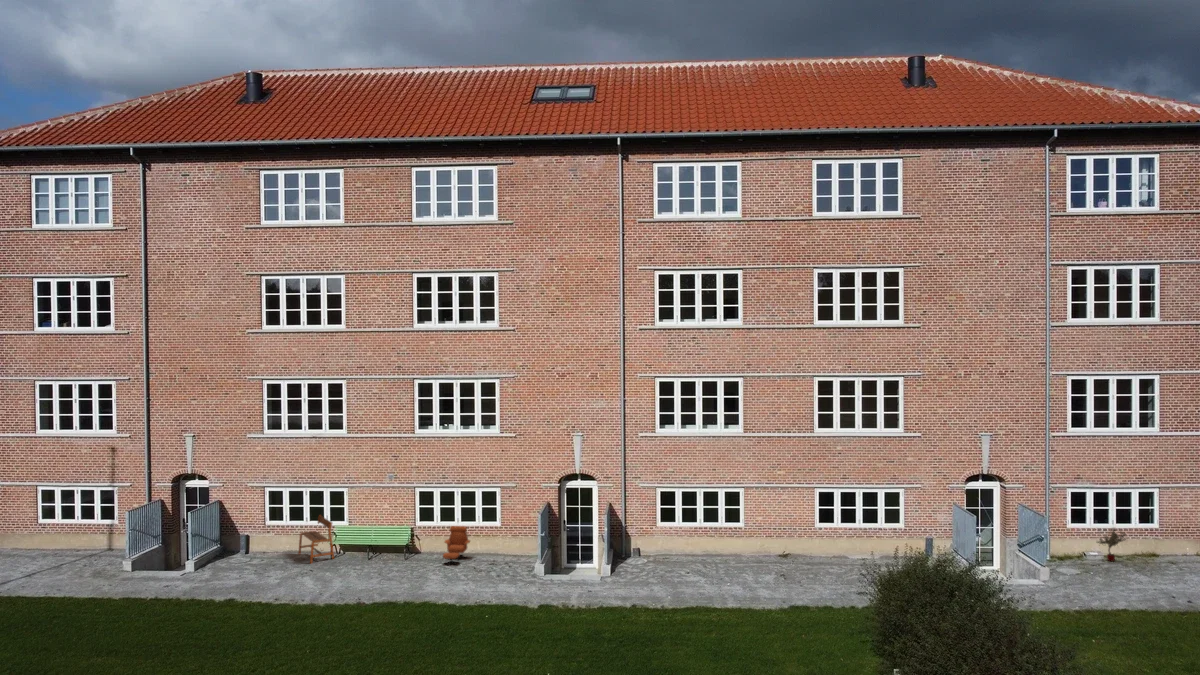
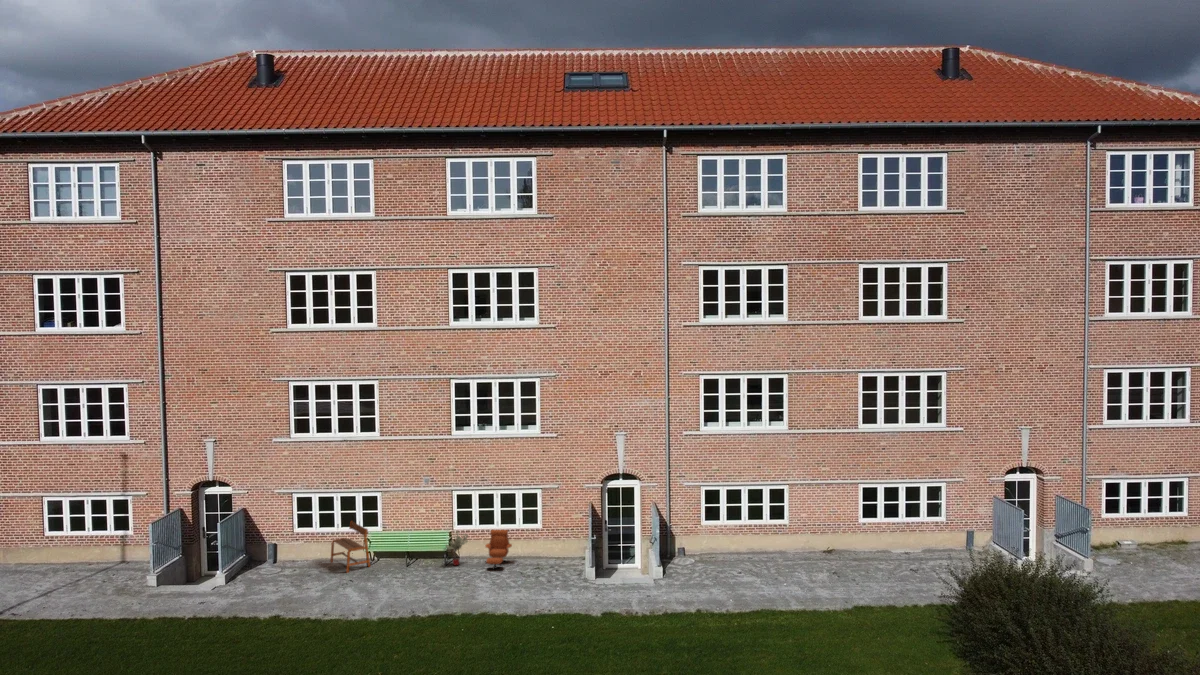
potted tree: present [1097,529,1126,561] -> present [444,532,468,566]

